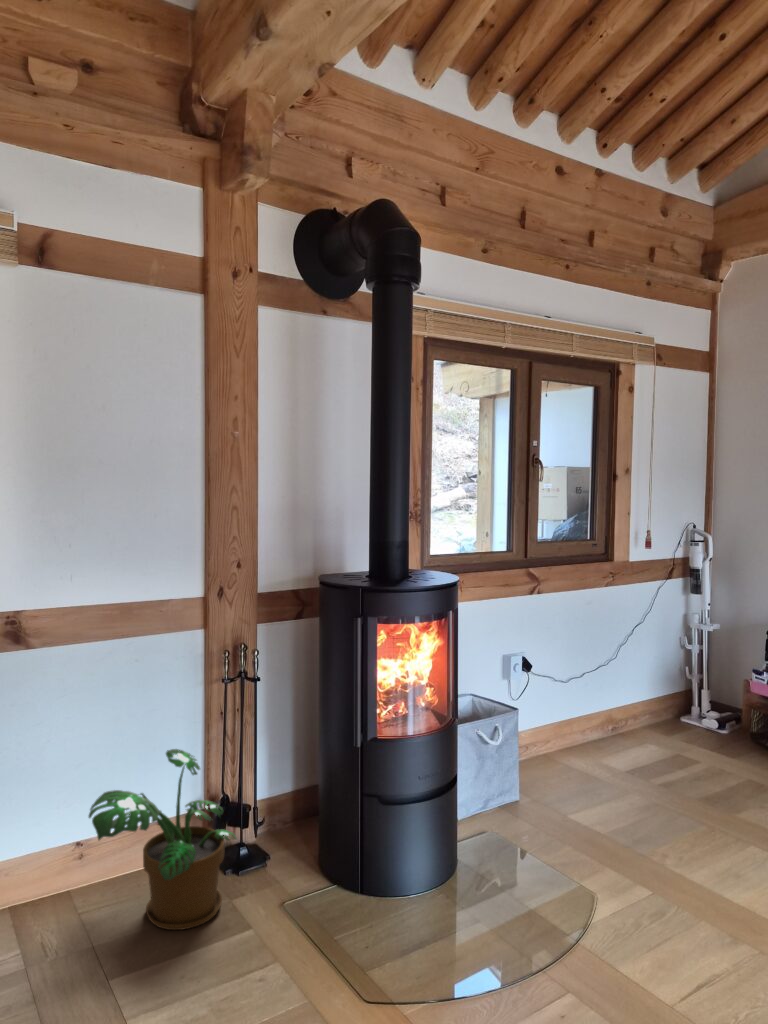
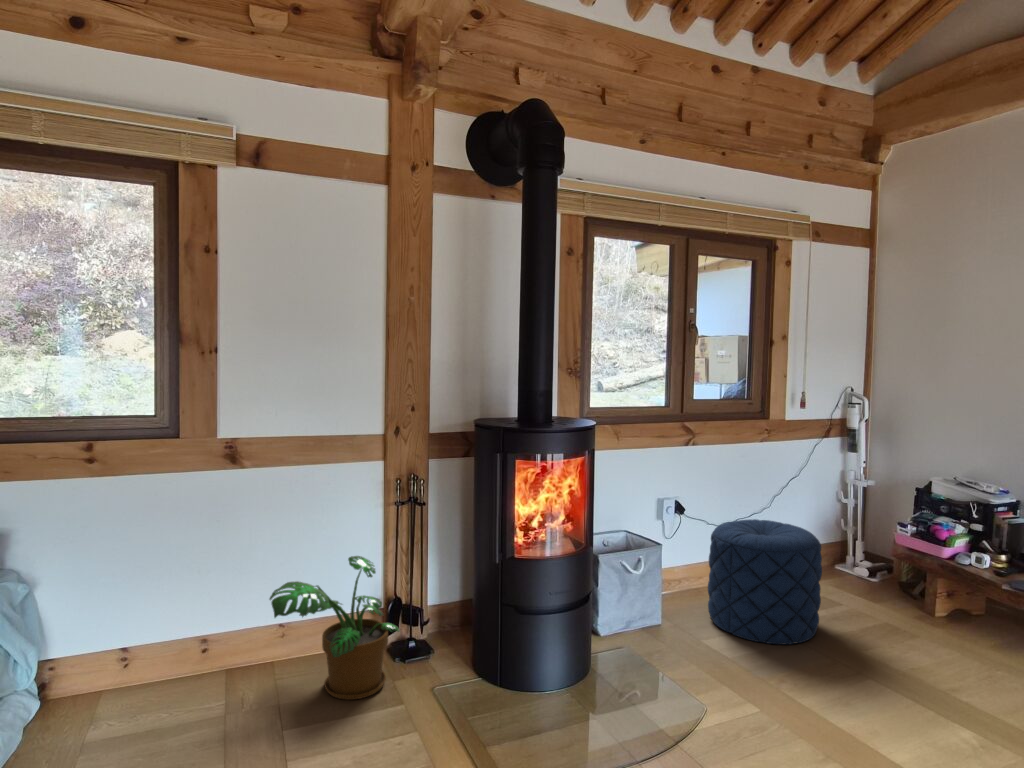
pouf: none [566,675,689,813] -> present [708,519,822,644]

